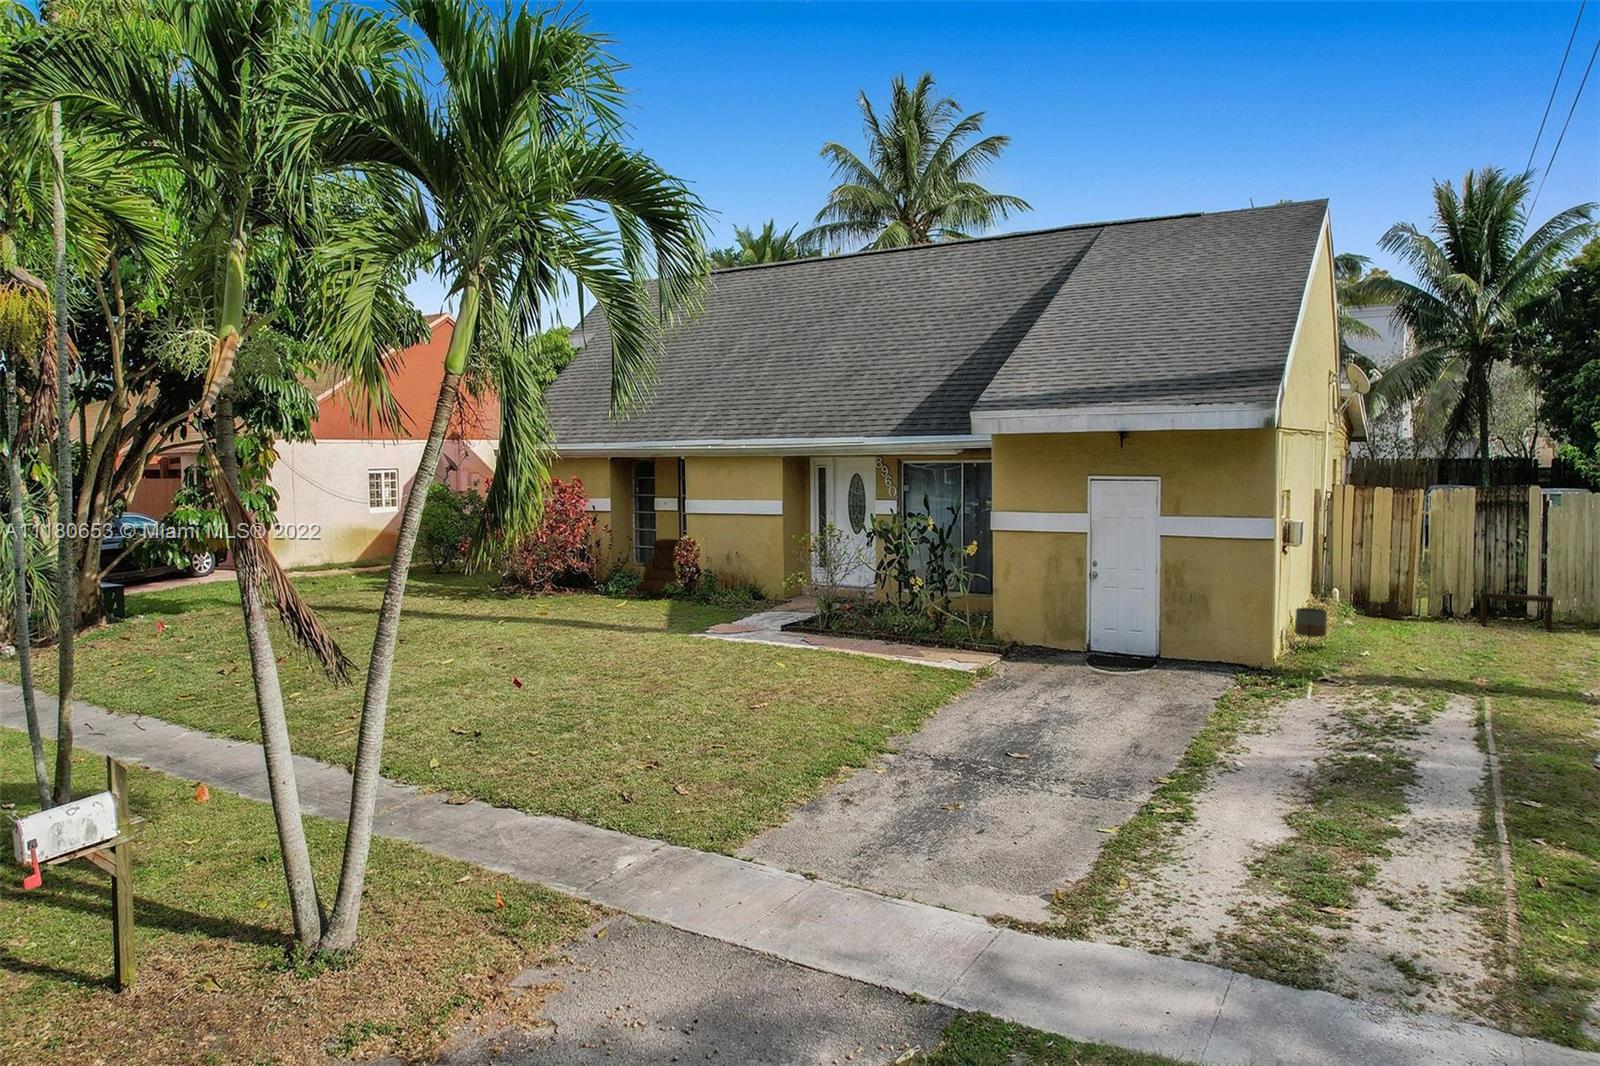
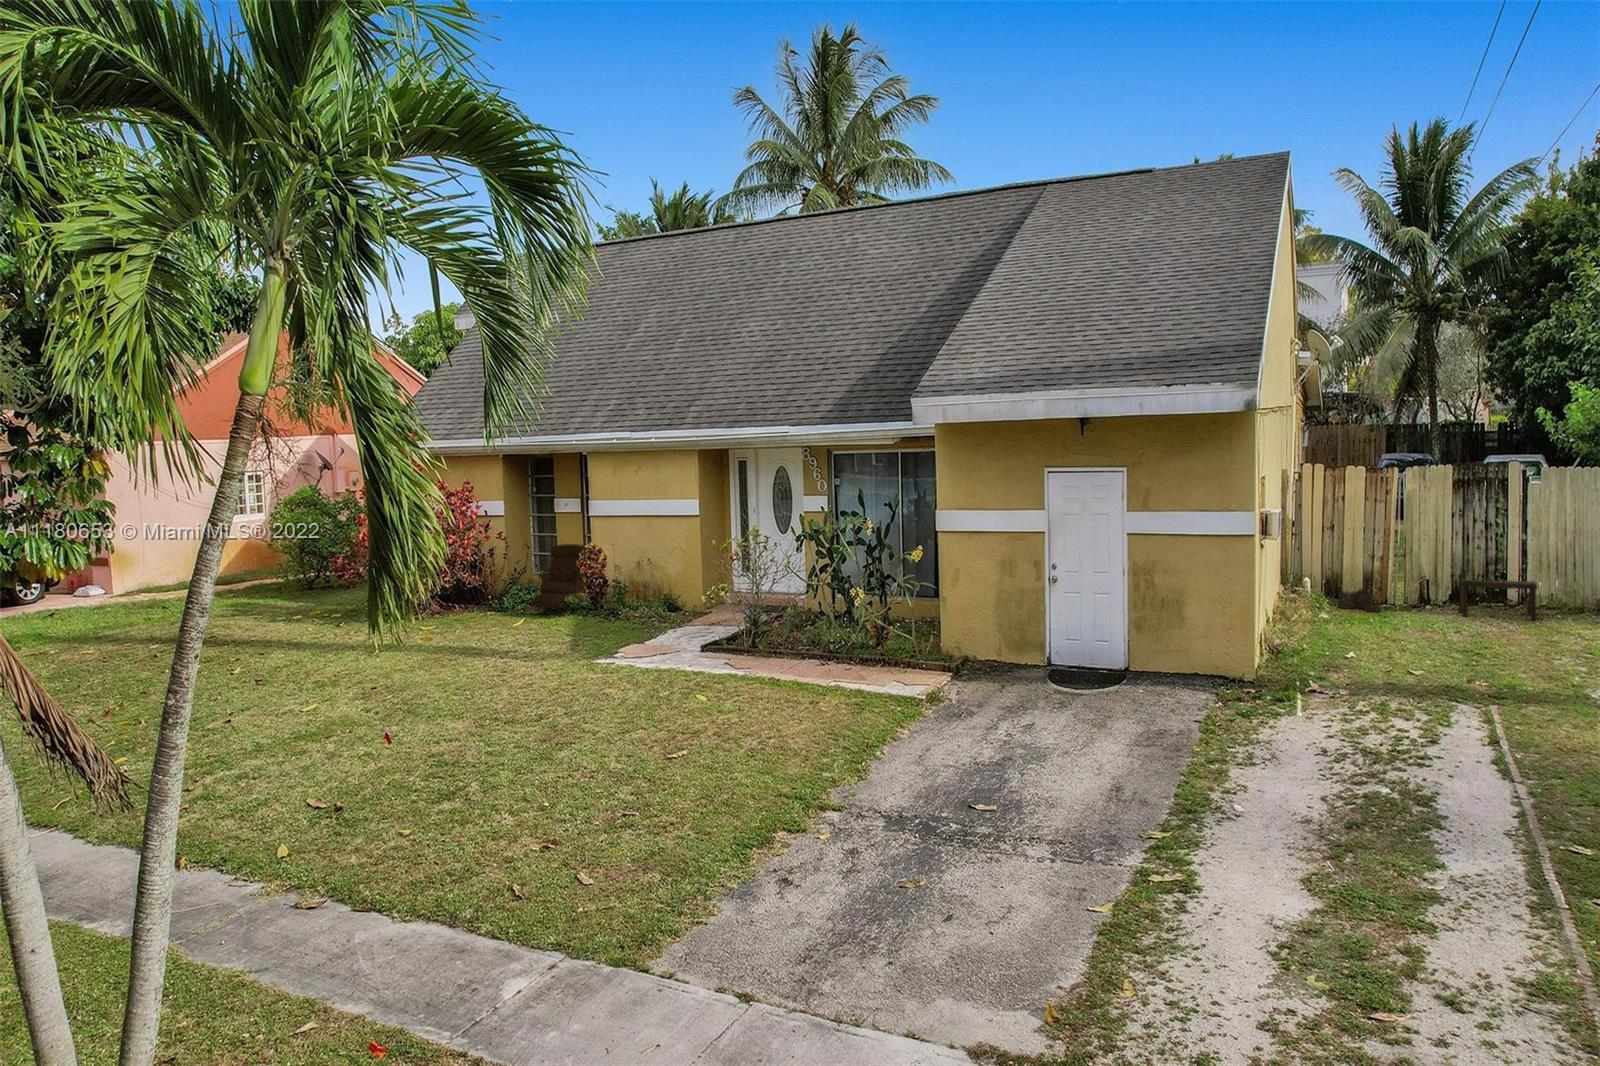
planter: present [1295,608,1327,644] -> none [1272,606,1306,653]

